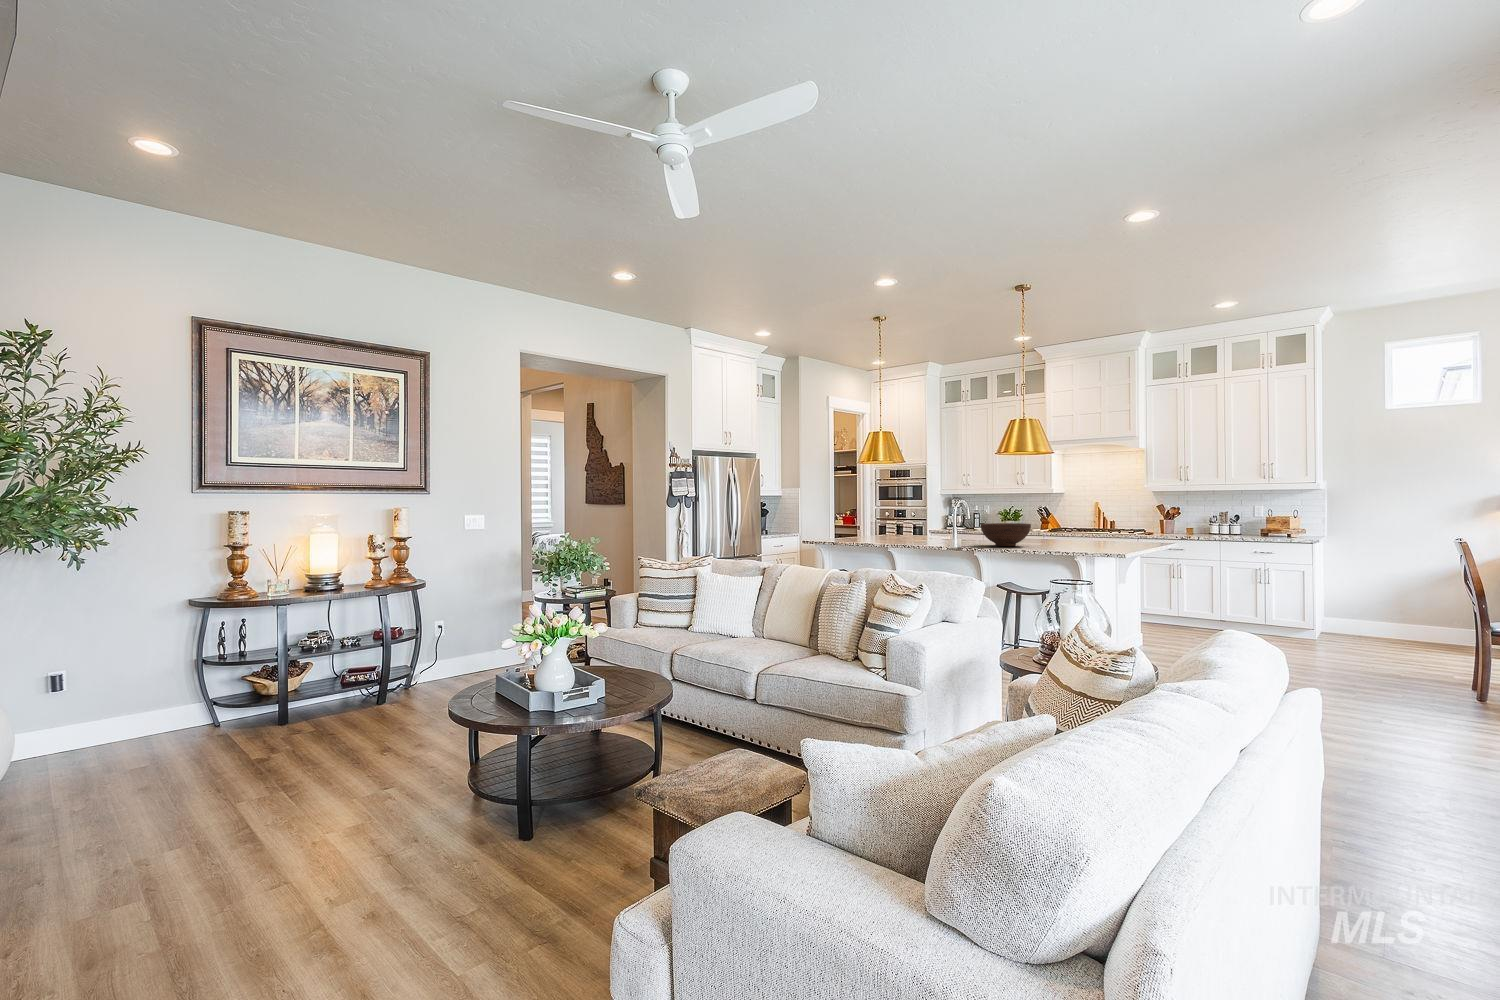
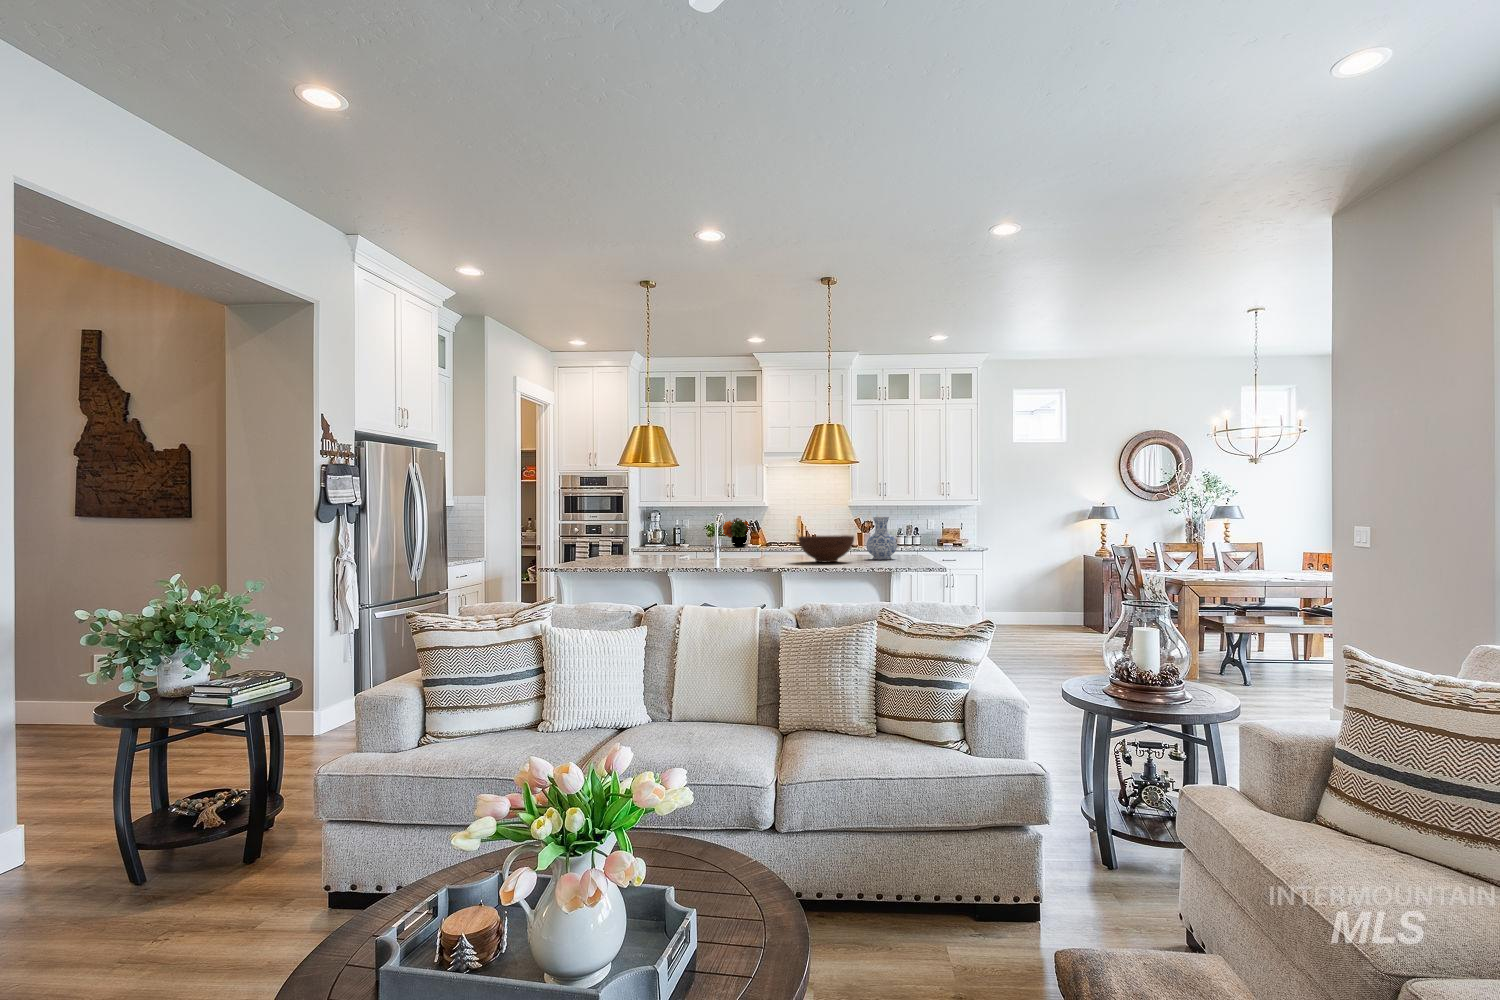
flower arrangement: none [1020,502,1054,530] -> present [723,518,749,547]
vase: none [1057,508,1086,546] -> present [866,517,897,560]

